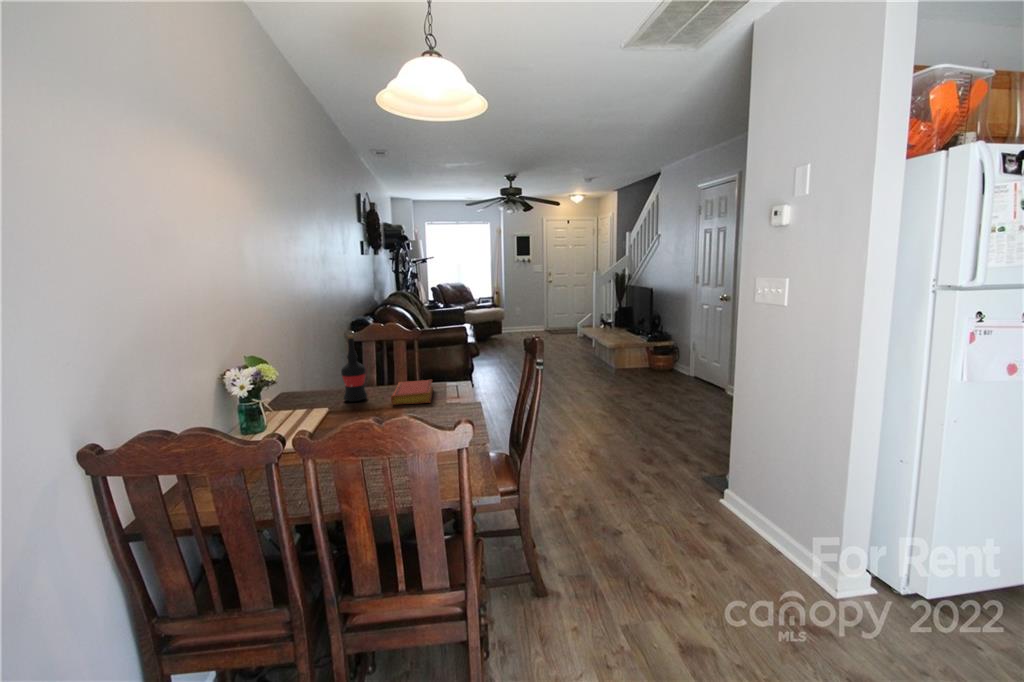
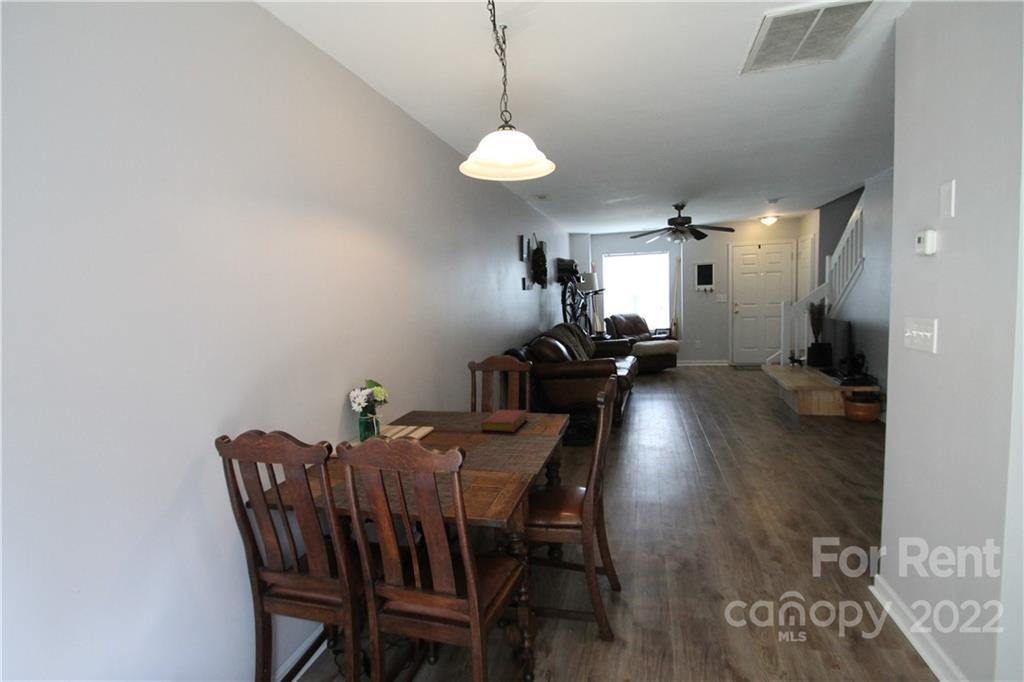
wine bottle: present [341,335,367,401] -> none [447,366,468,423]

